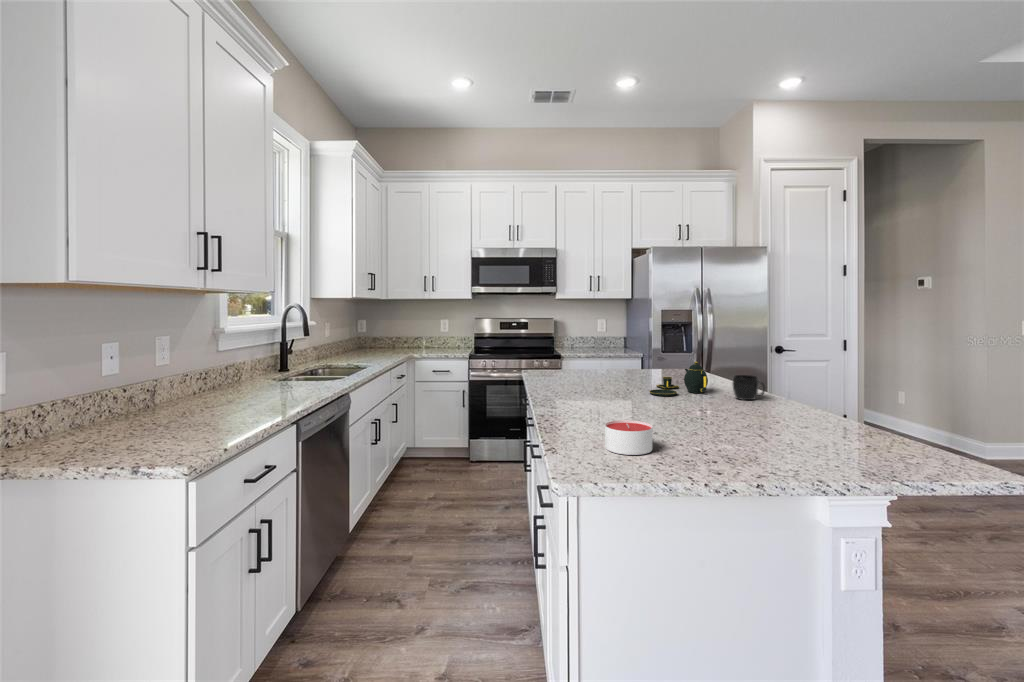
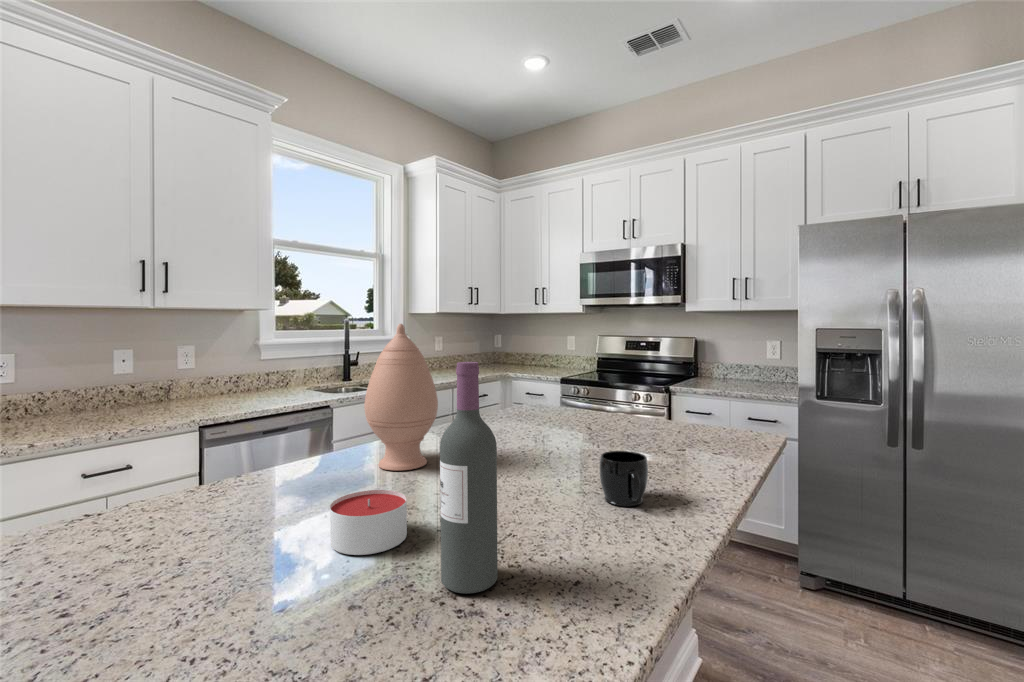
vase: none [579,311,634,406] -> present [364,324,438,471]
wine bottle: none [774,328,804,427] -> present [440,362,498,593]
teapot: present [649,362,708,396] -> none [506,416,607,473]
candle: present [605,420,653,455] -> present [330,490,407,555]

